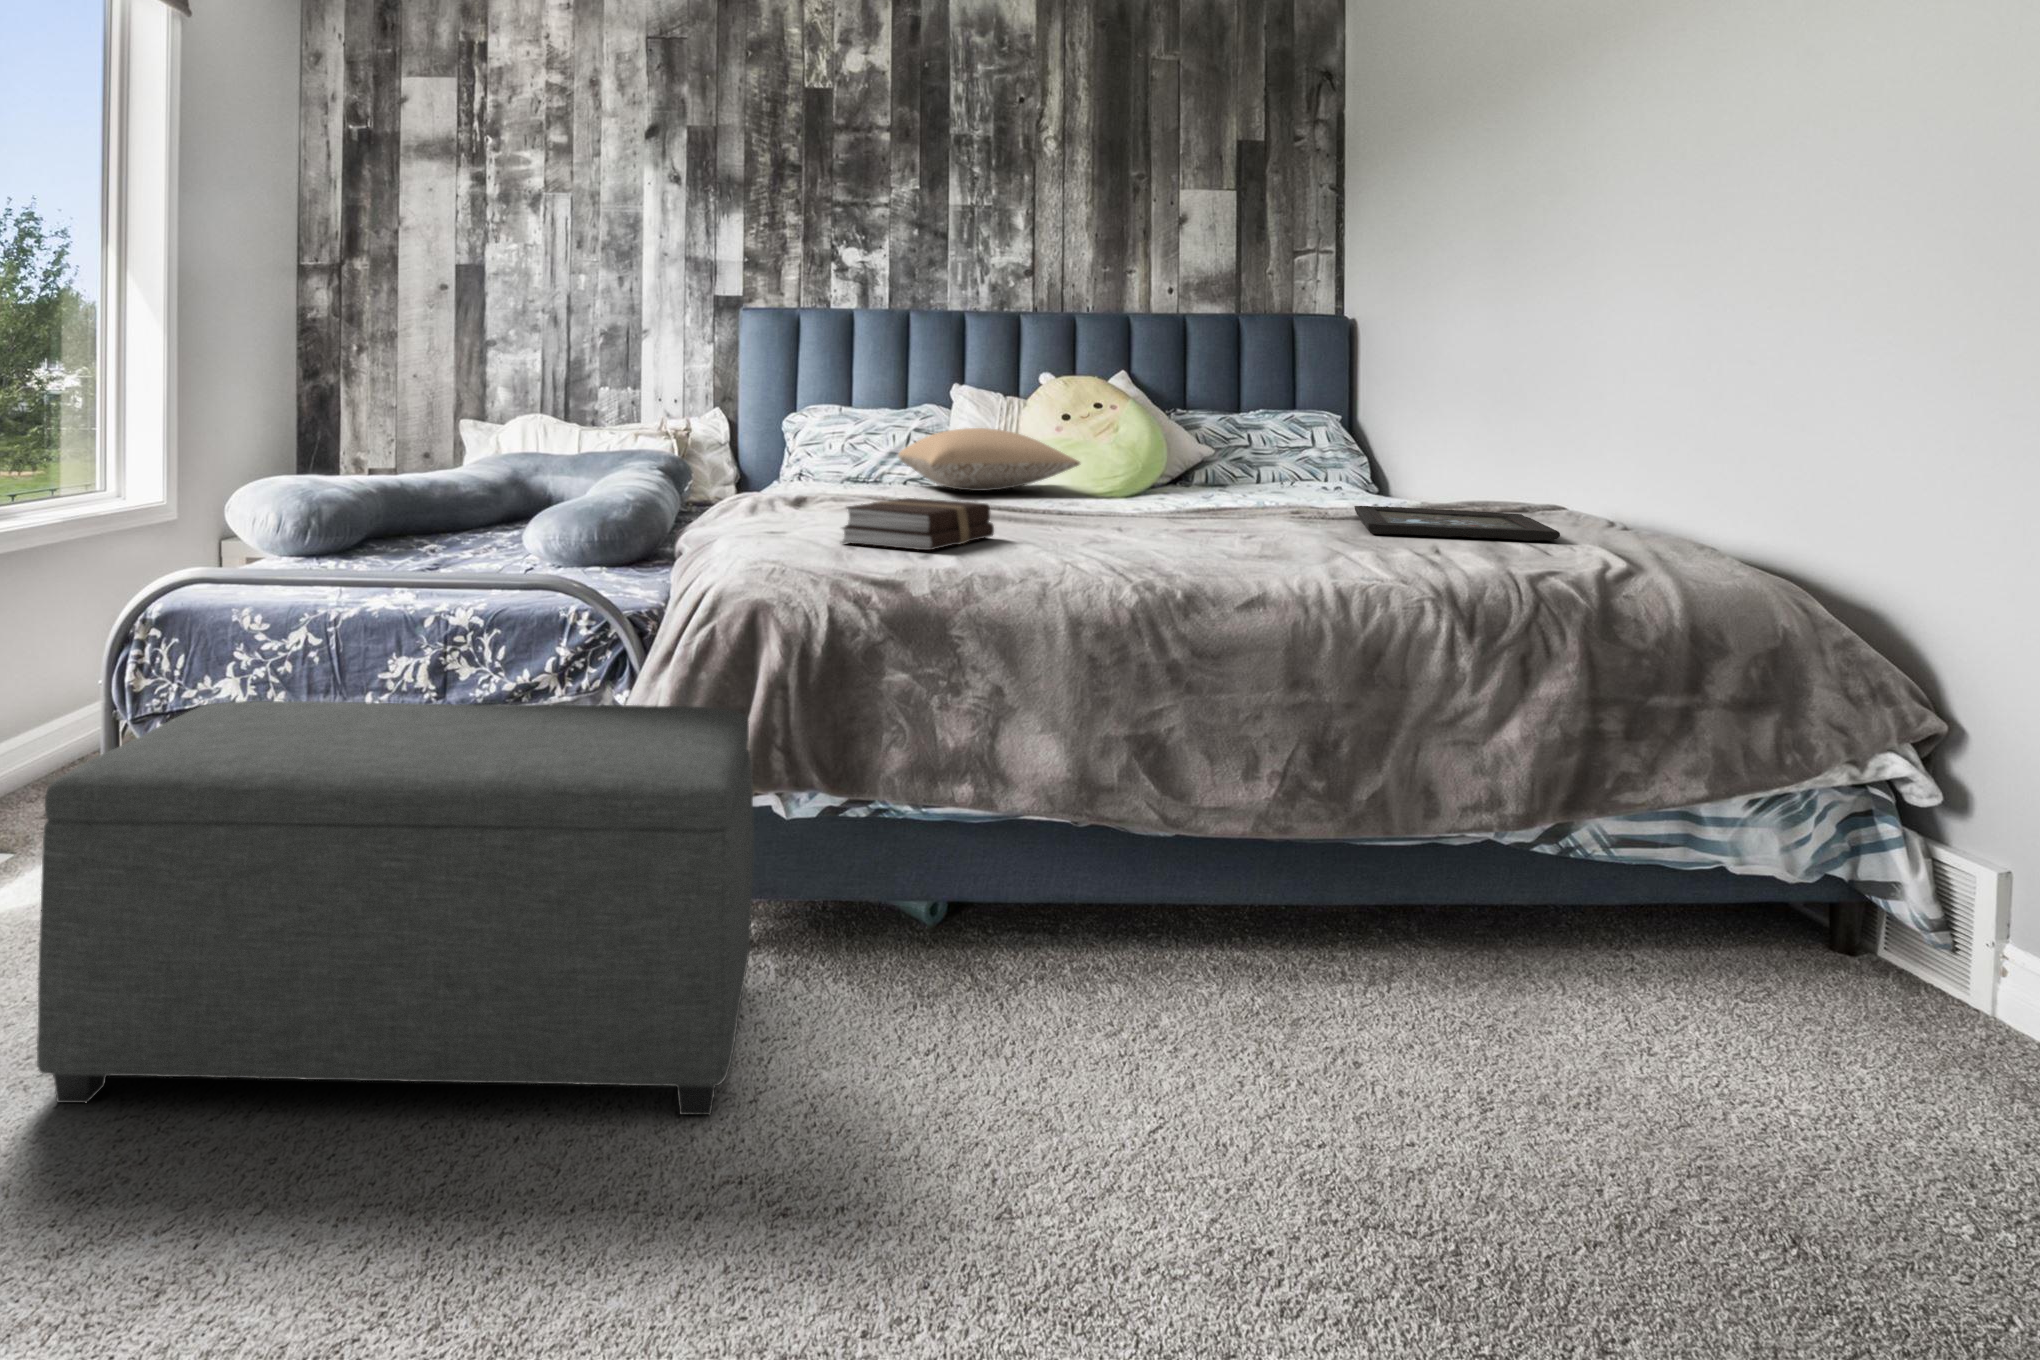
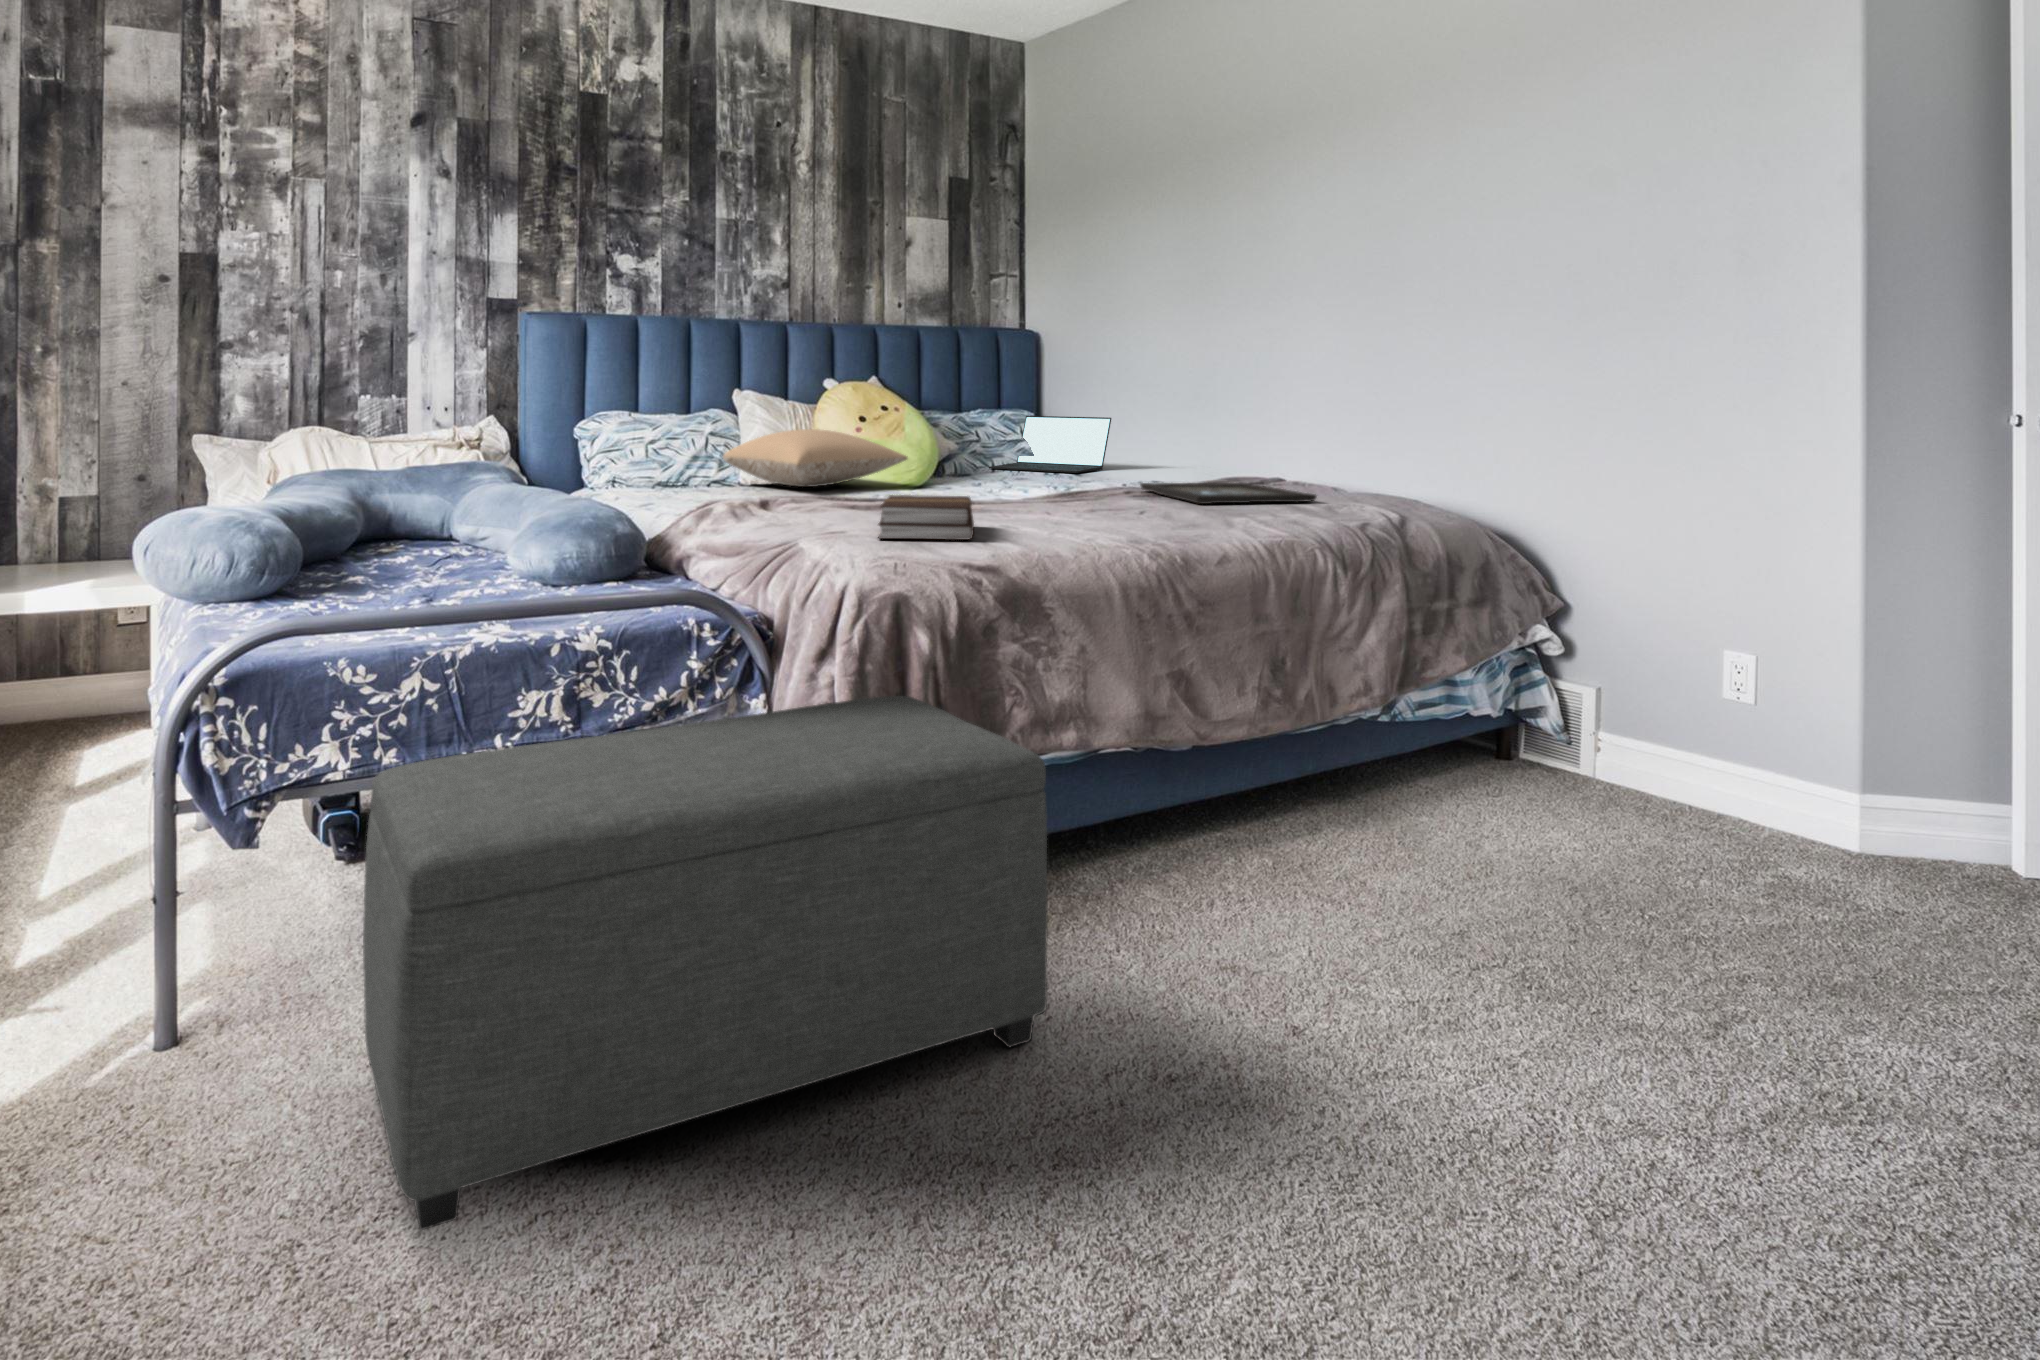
laptop: none [1256,421,1419,492] -> present [989,416,1111,473]

